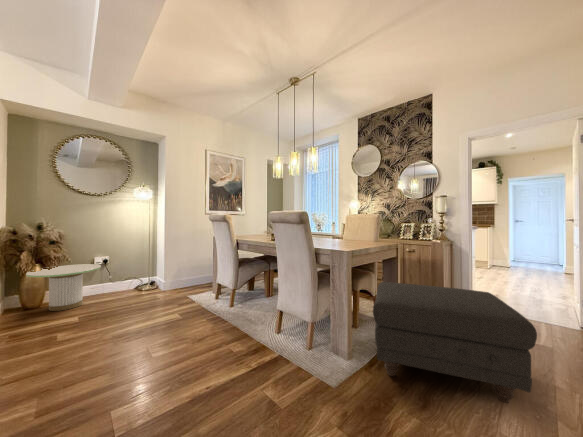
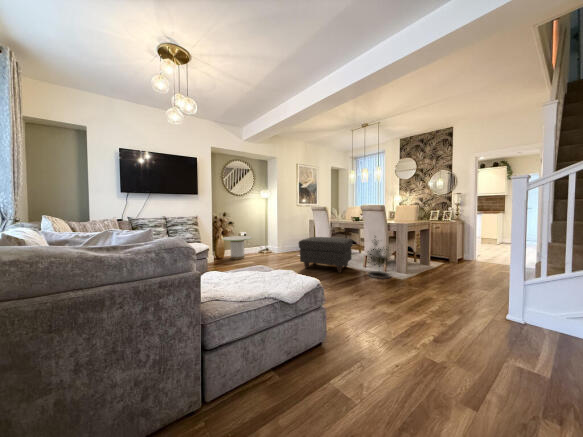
potted tree: none [257,275,320,381] -> present [368,236,391,279]
ottoman: present [373,282,537,403] -> present [299,237,353,272]

